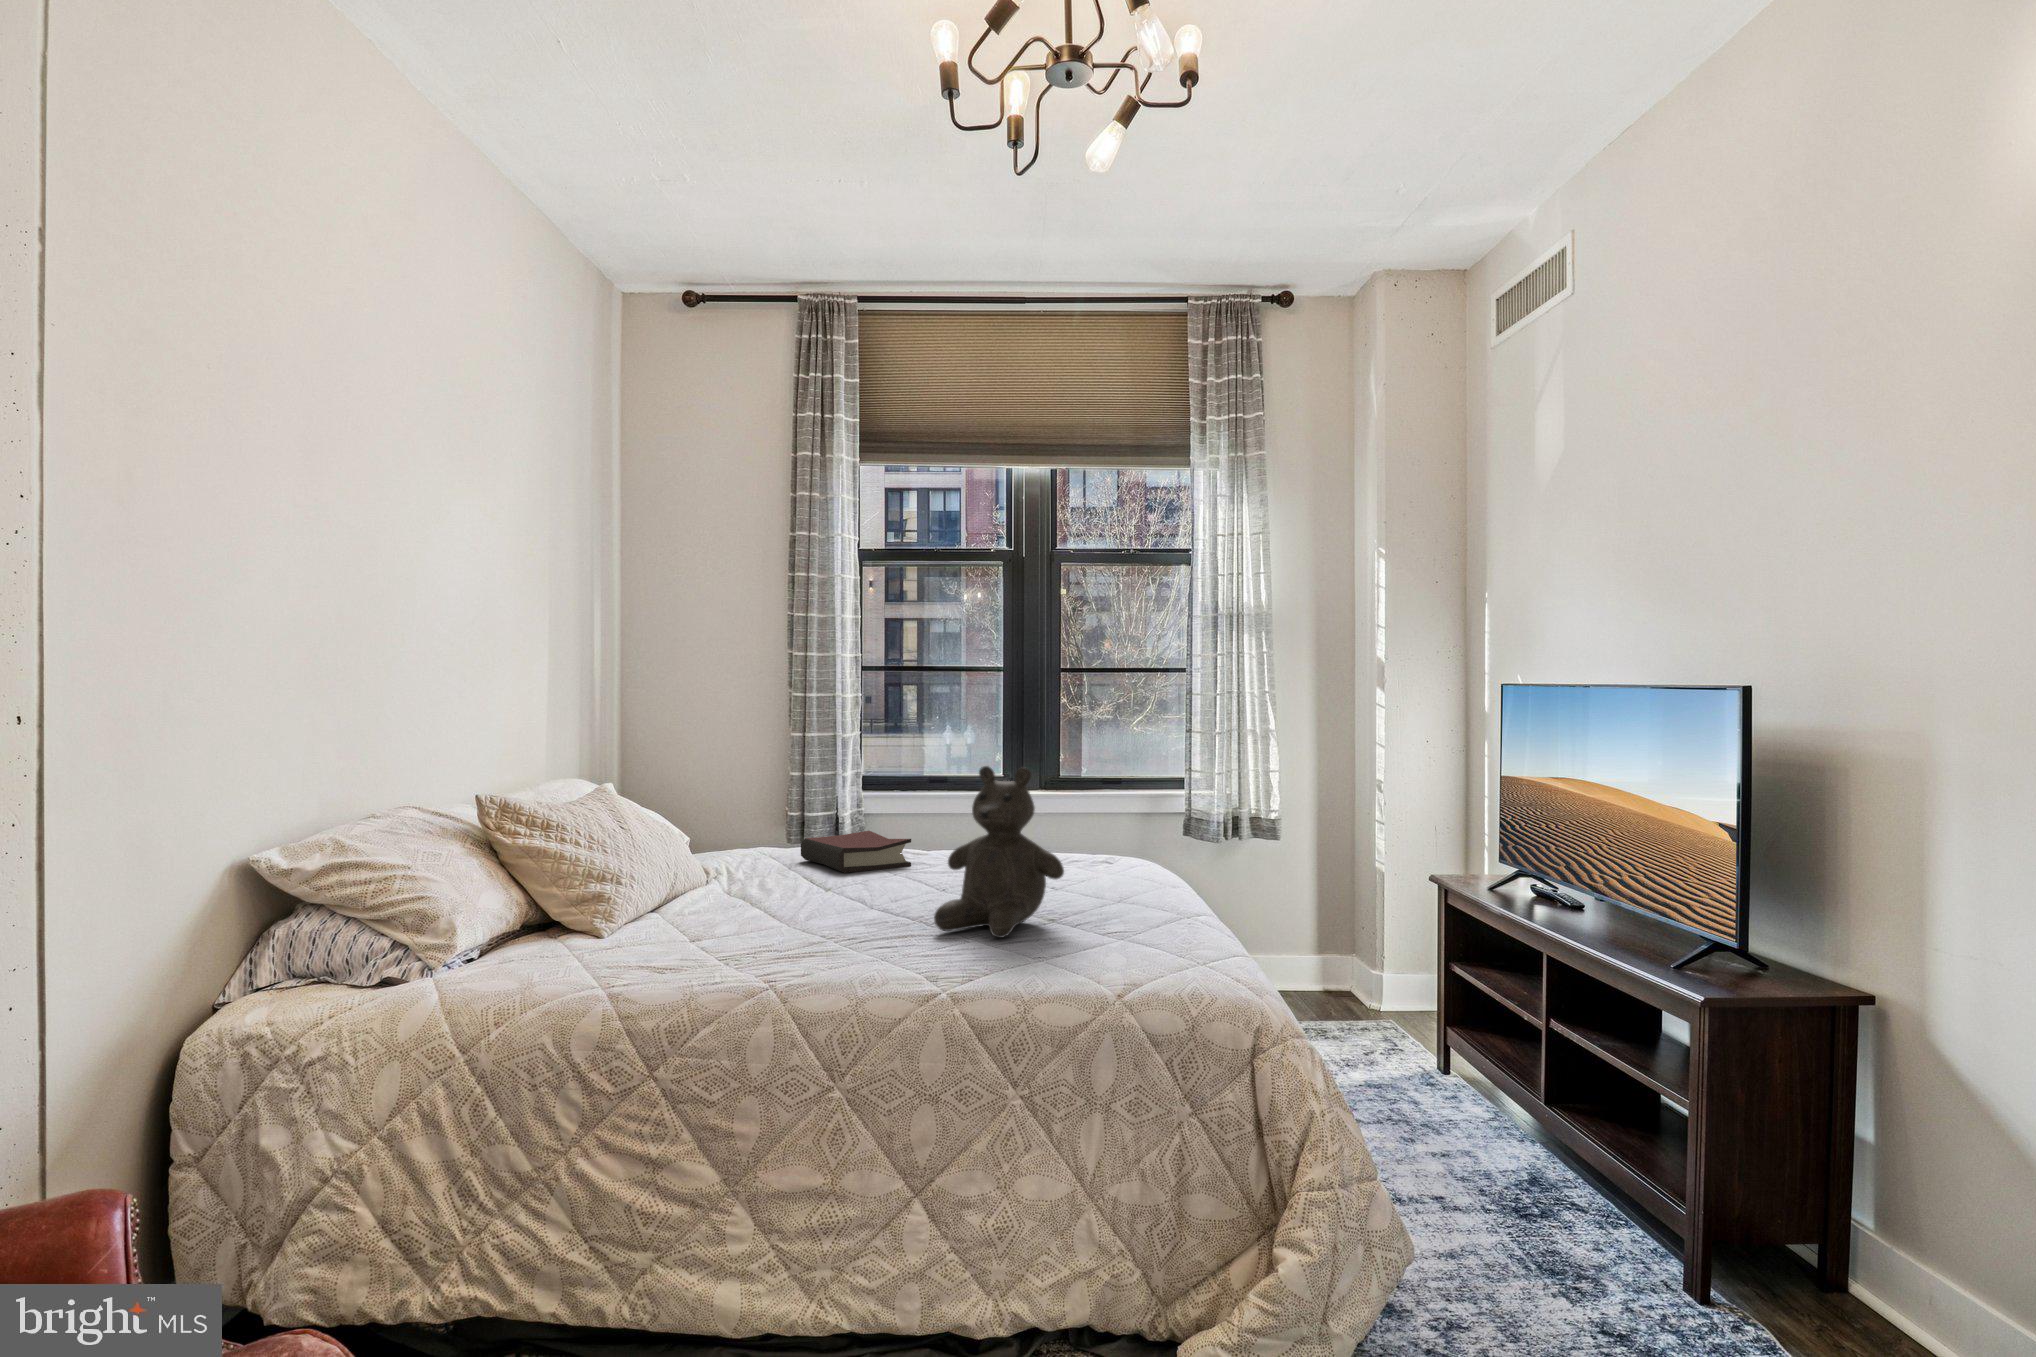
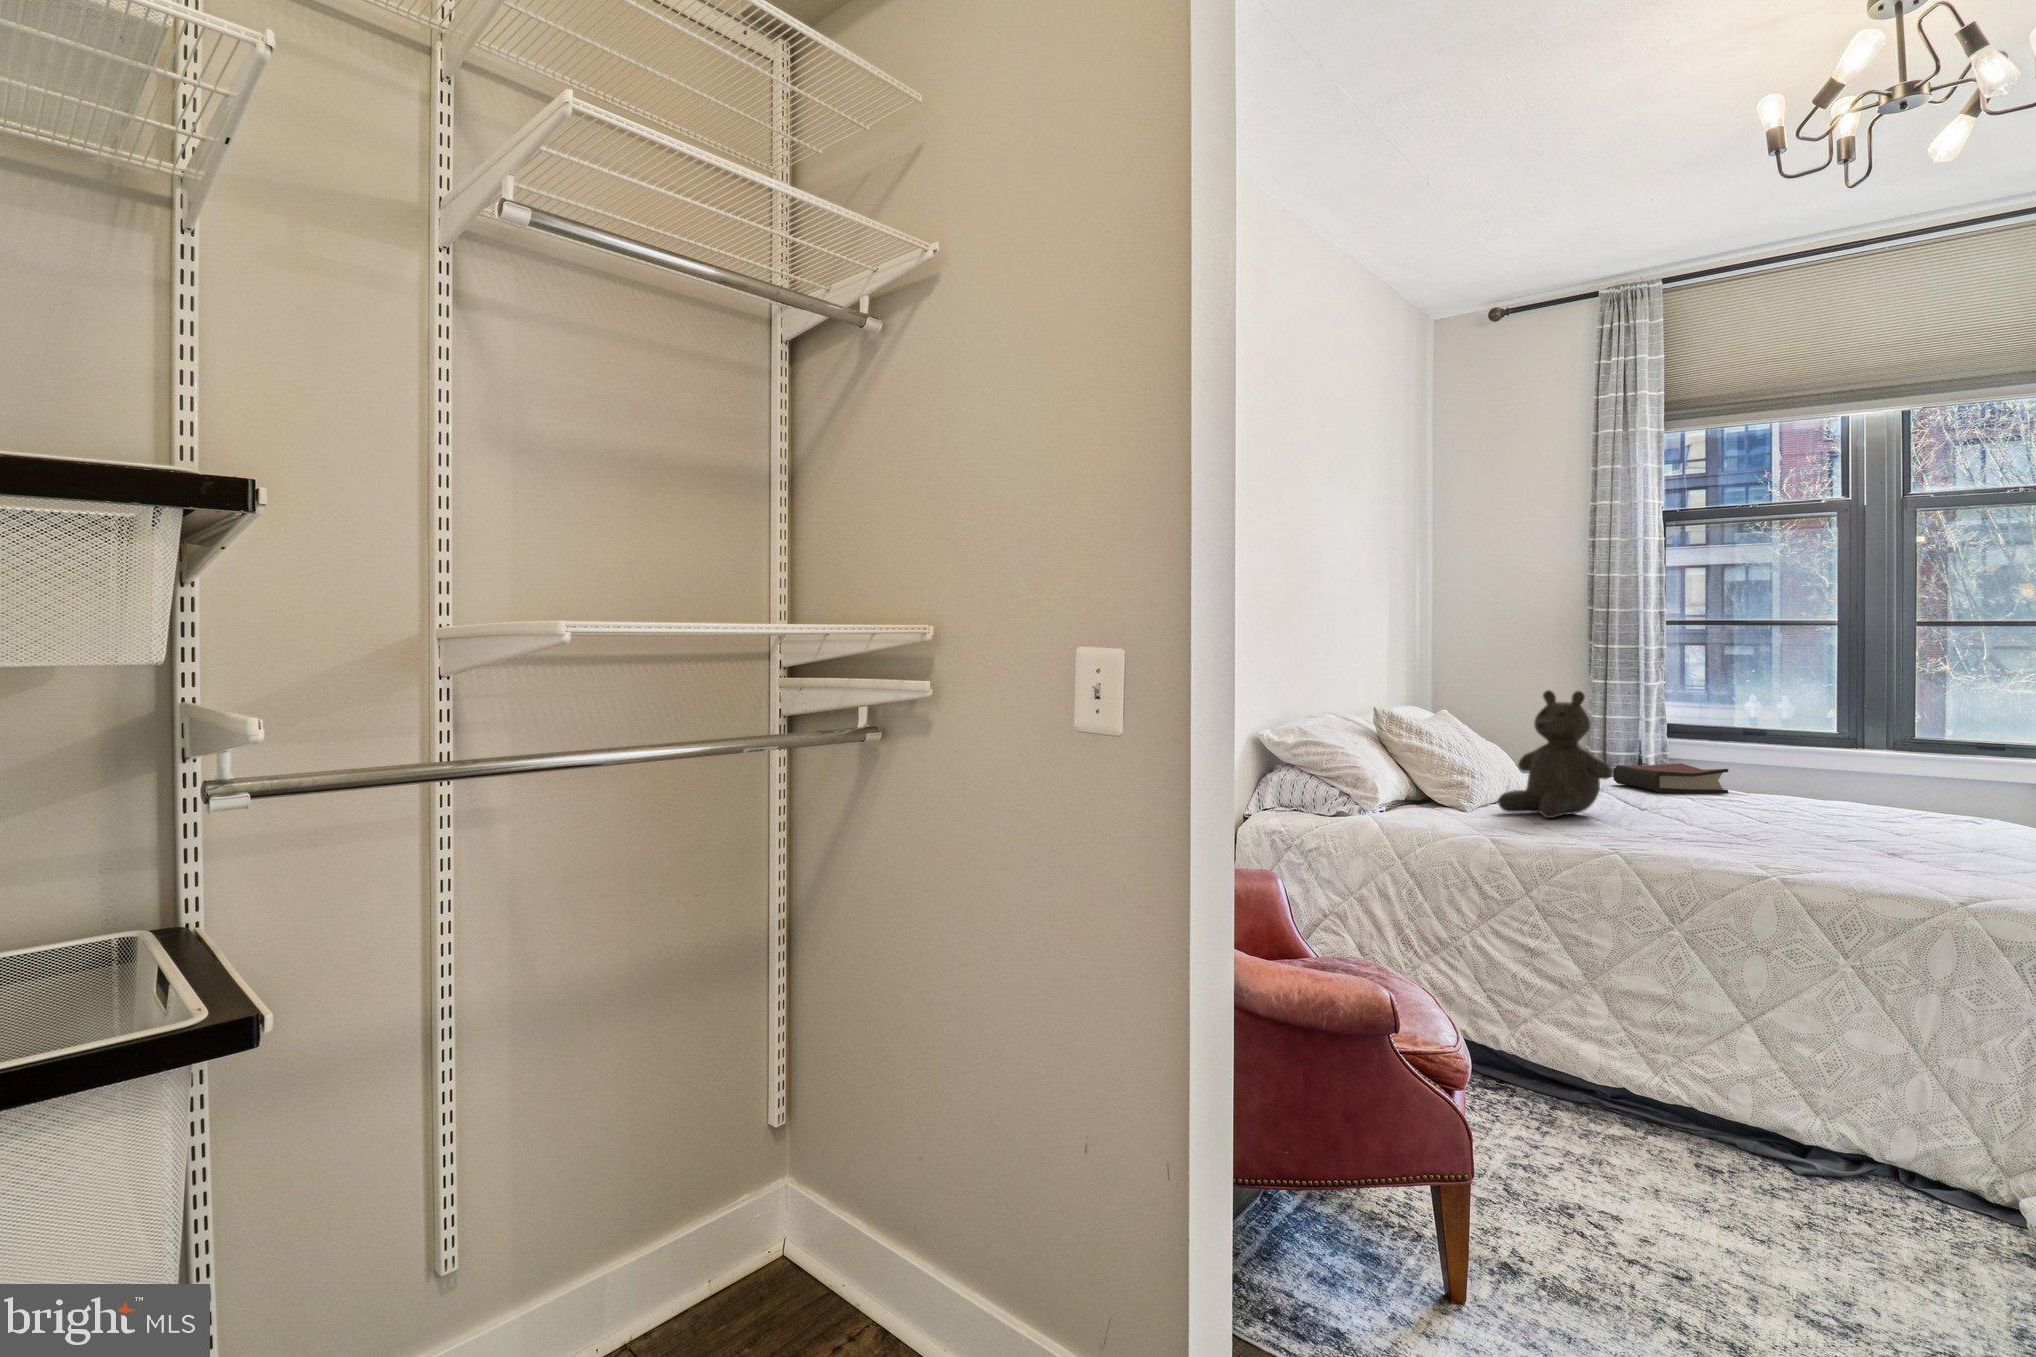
teddy bear: present [934,766,1064,938] -> present [1498,690,1612,818]

